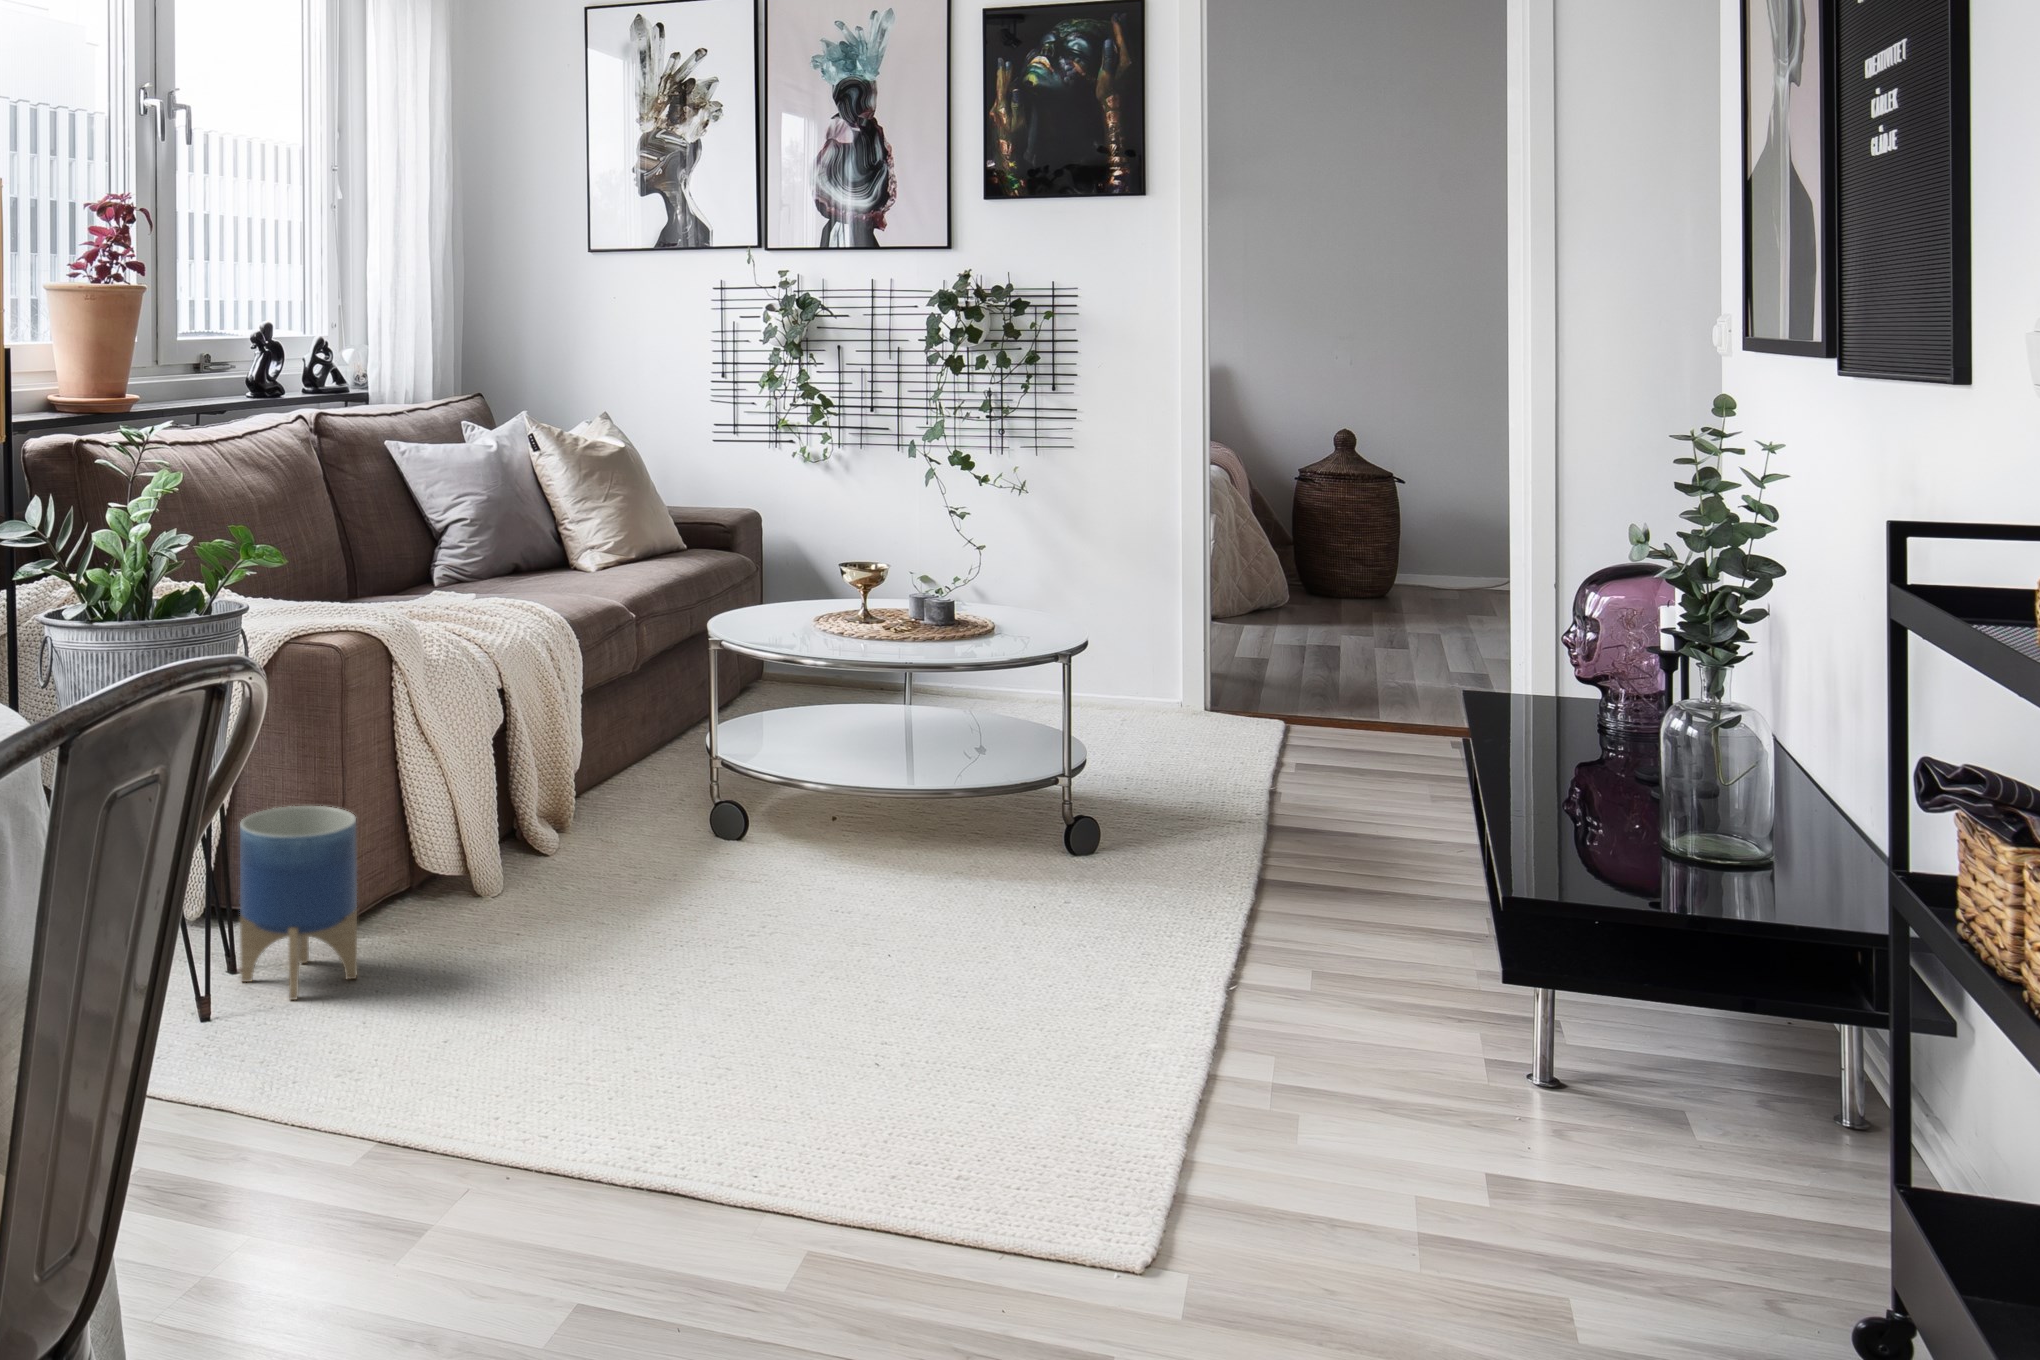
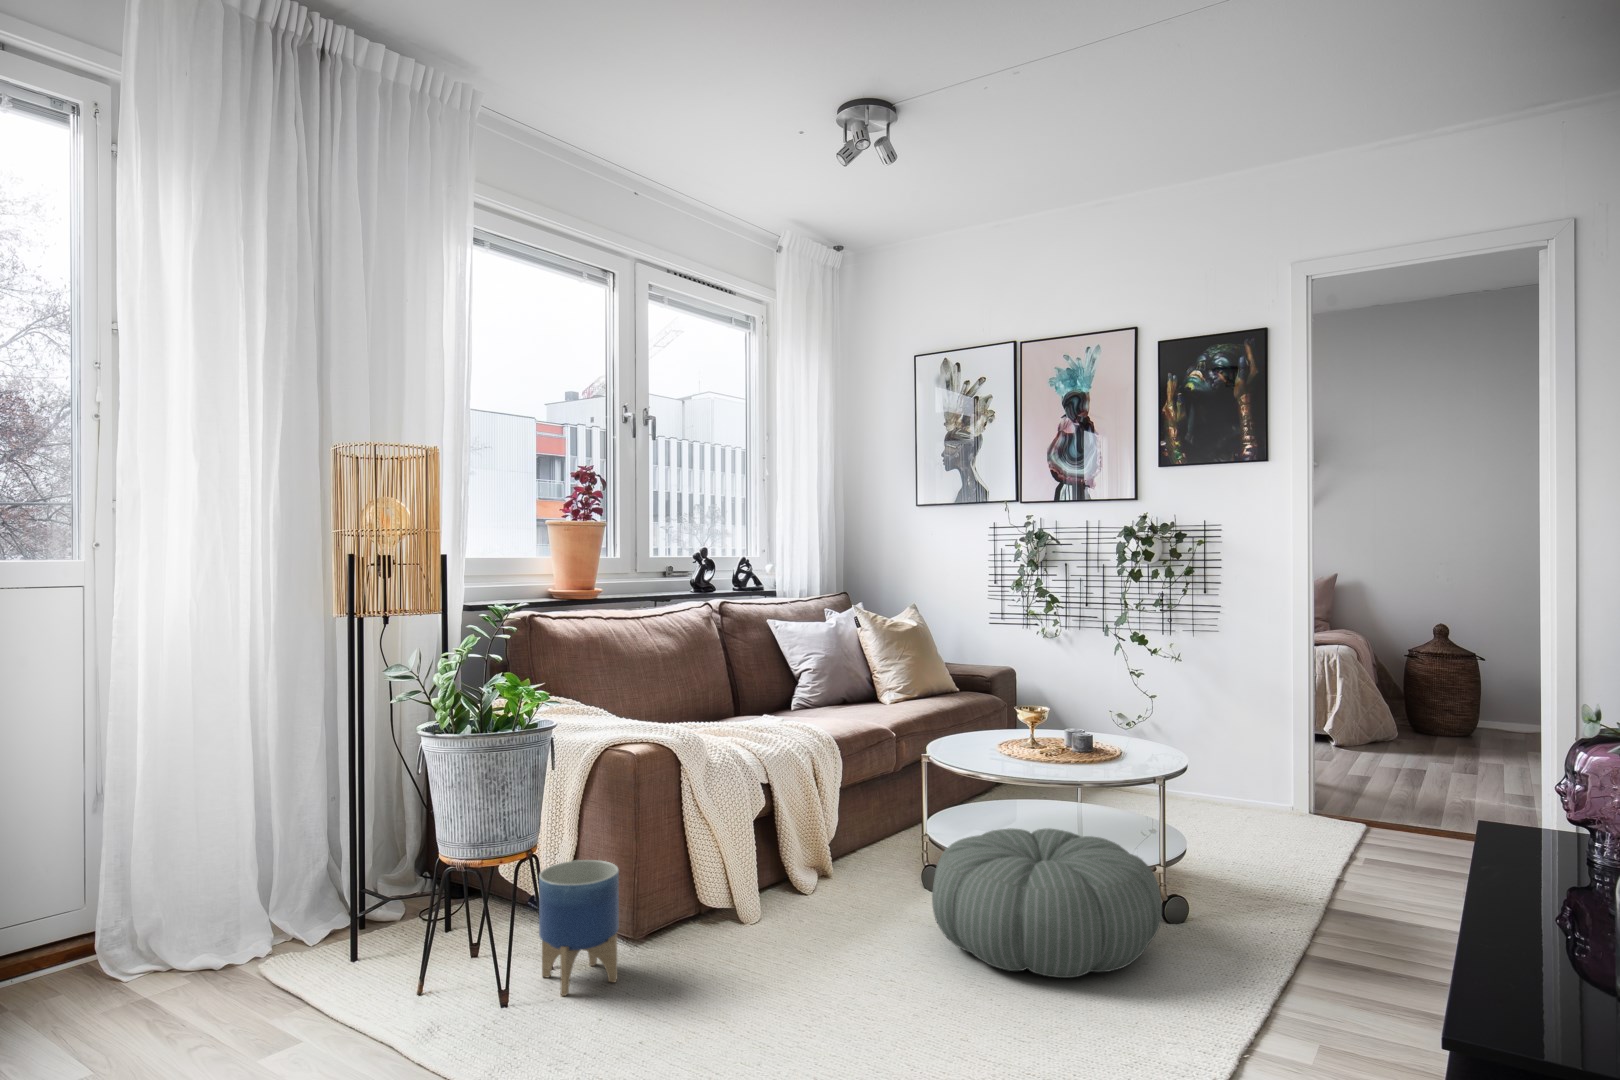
pouf: none [765,736,1083,925] -> present [932,828,1162,978]

